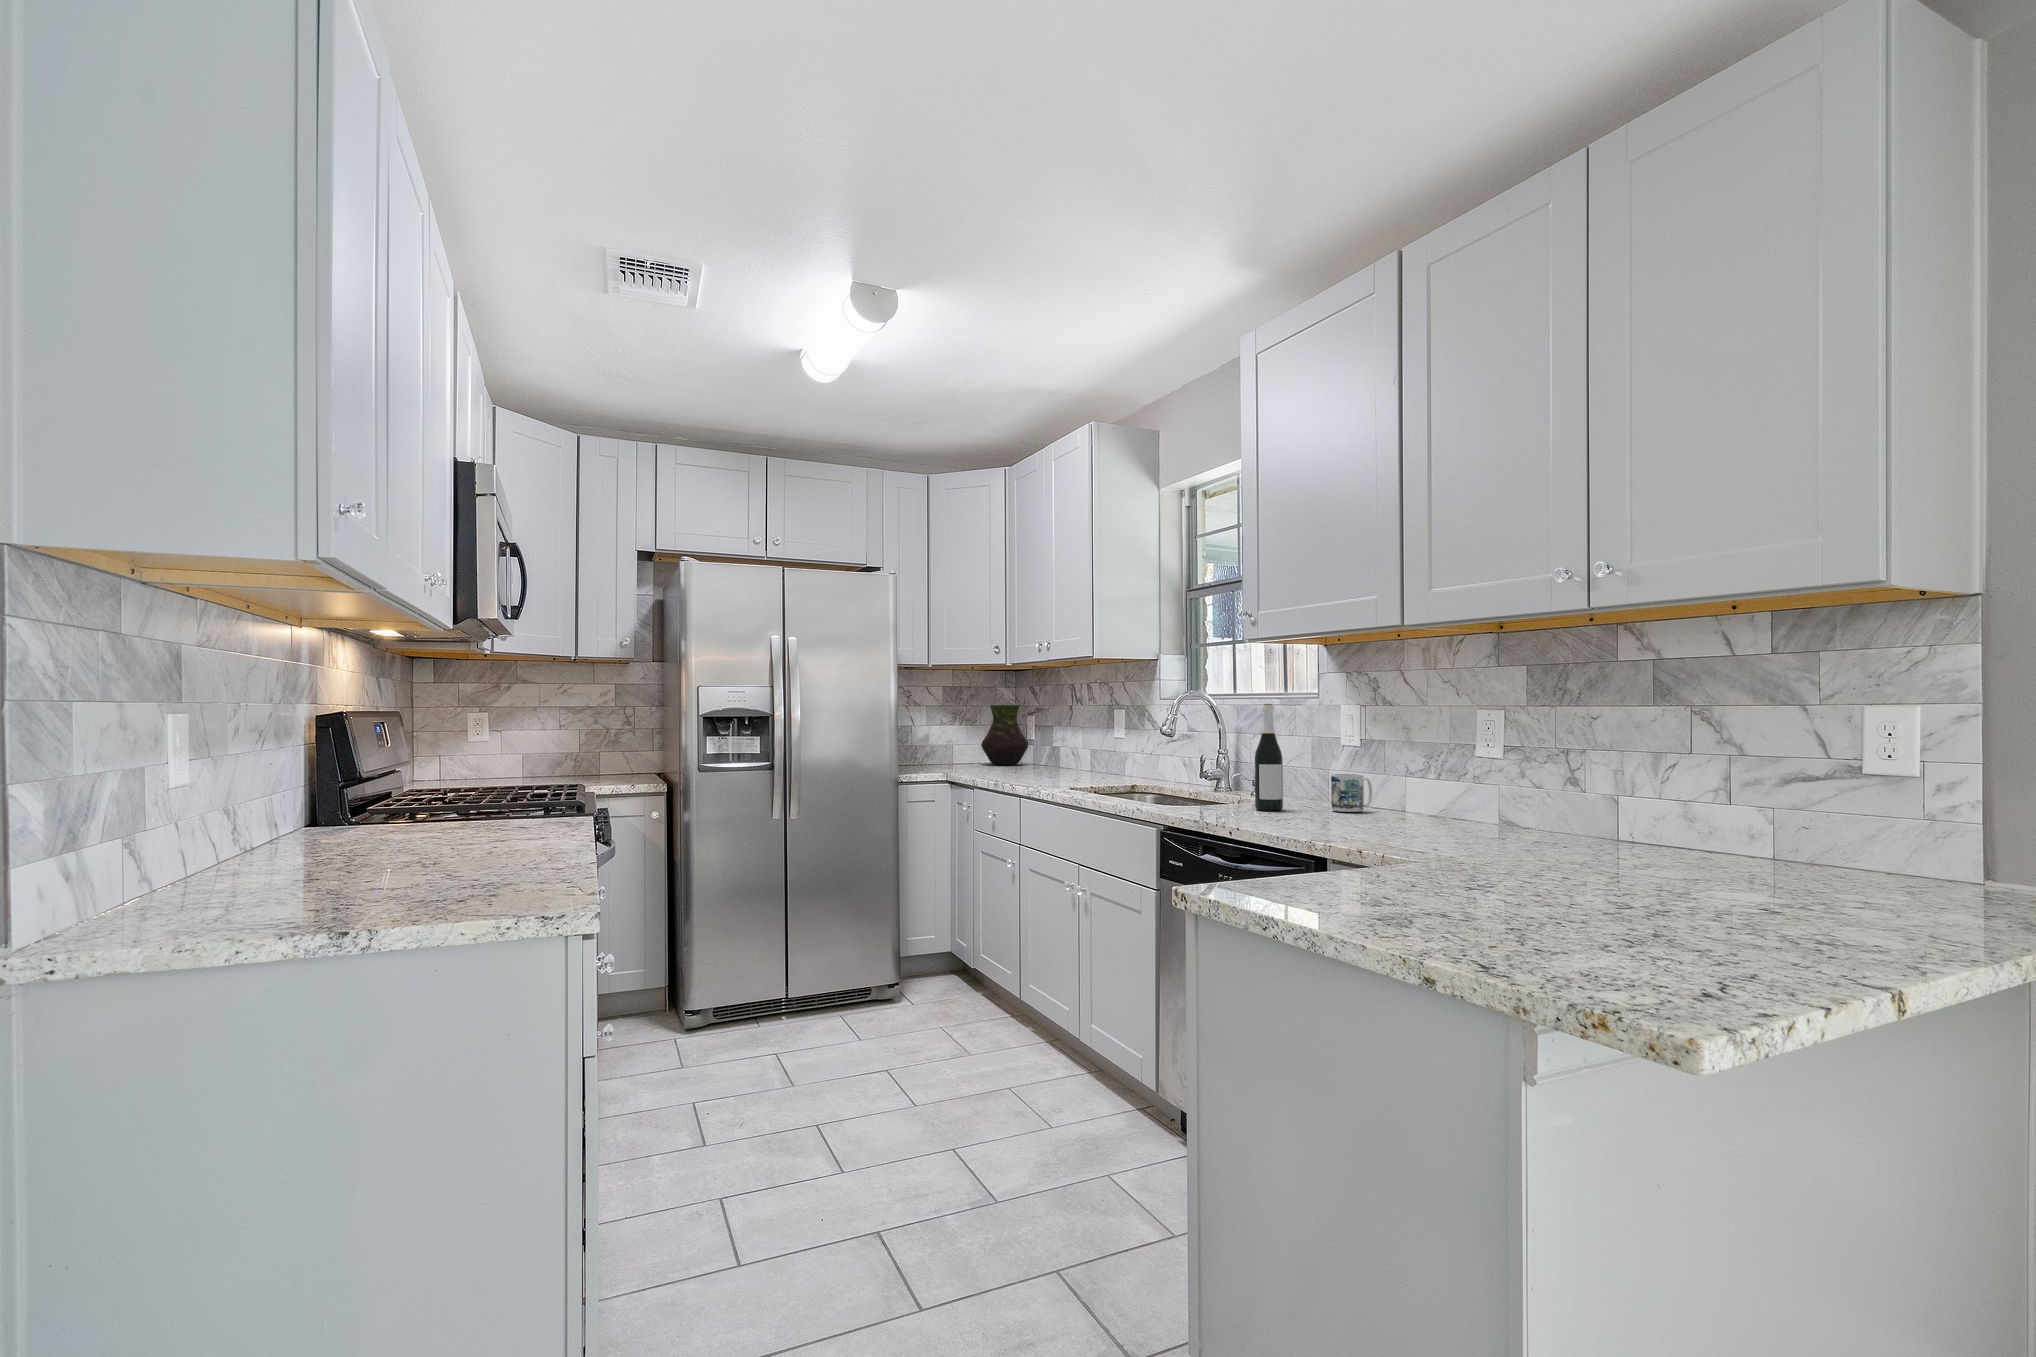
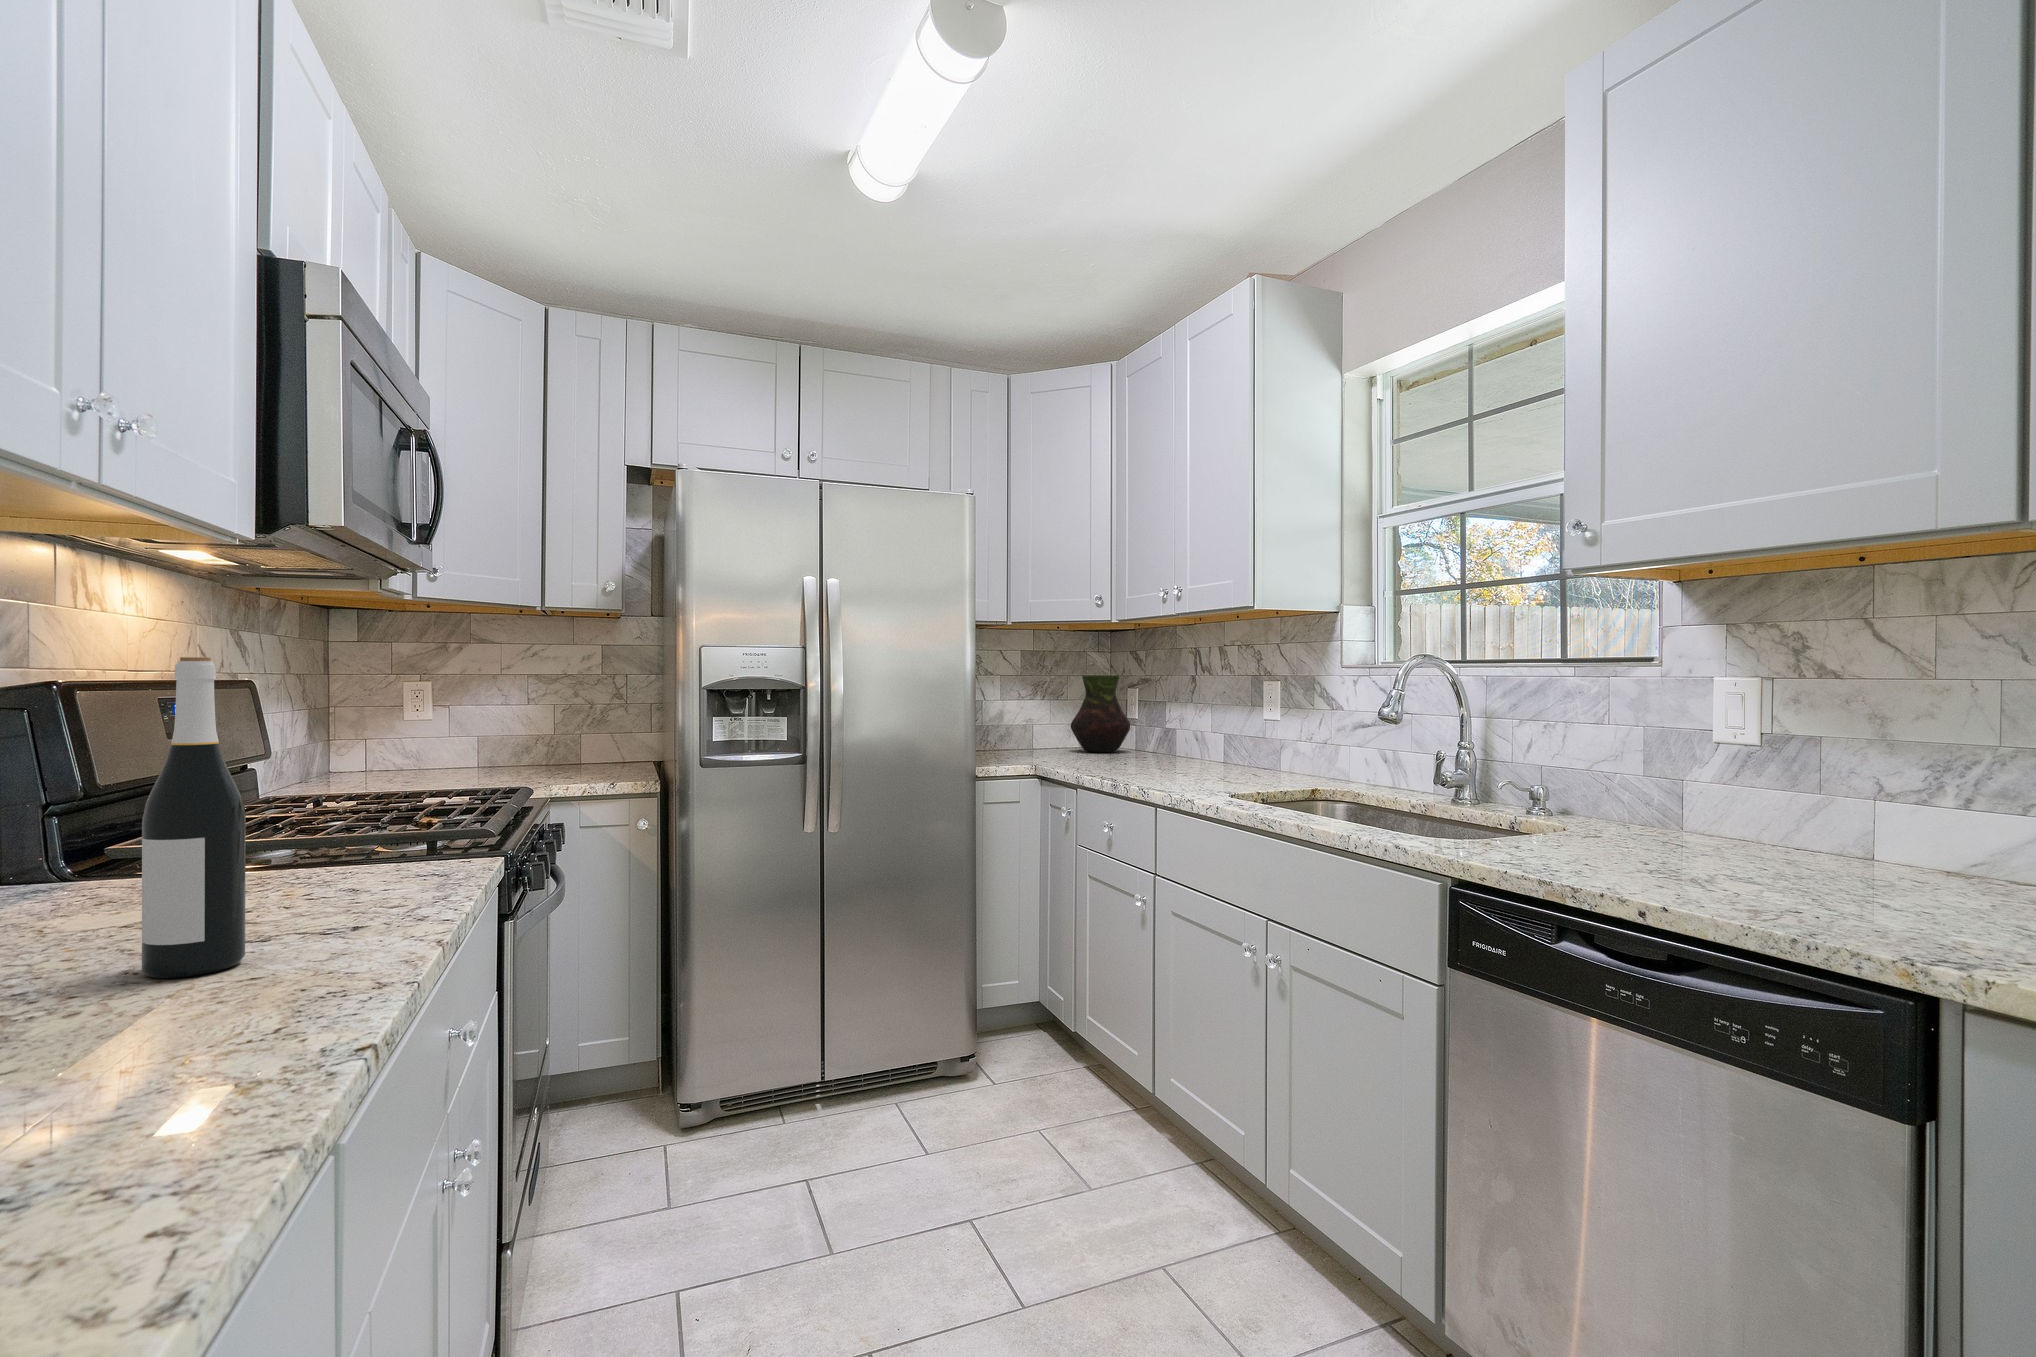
wine bottle: present [1255,704,1283,811] -> present [142,657,246,978]
mug: present [1331,774,1372,812] -> none [1731,792,1802,859]

